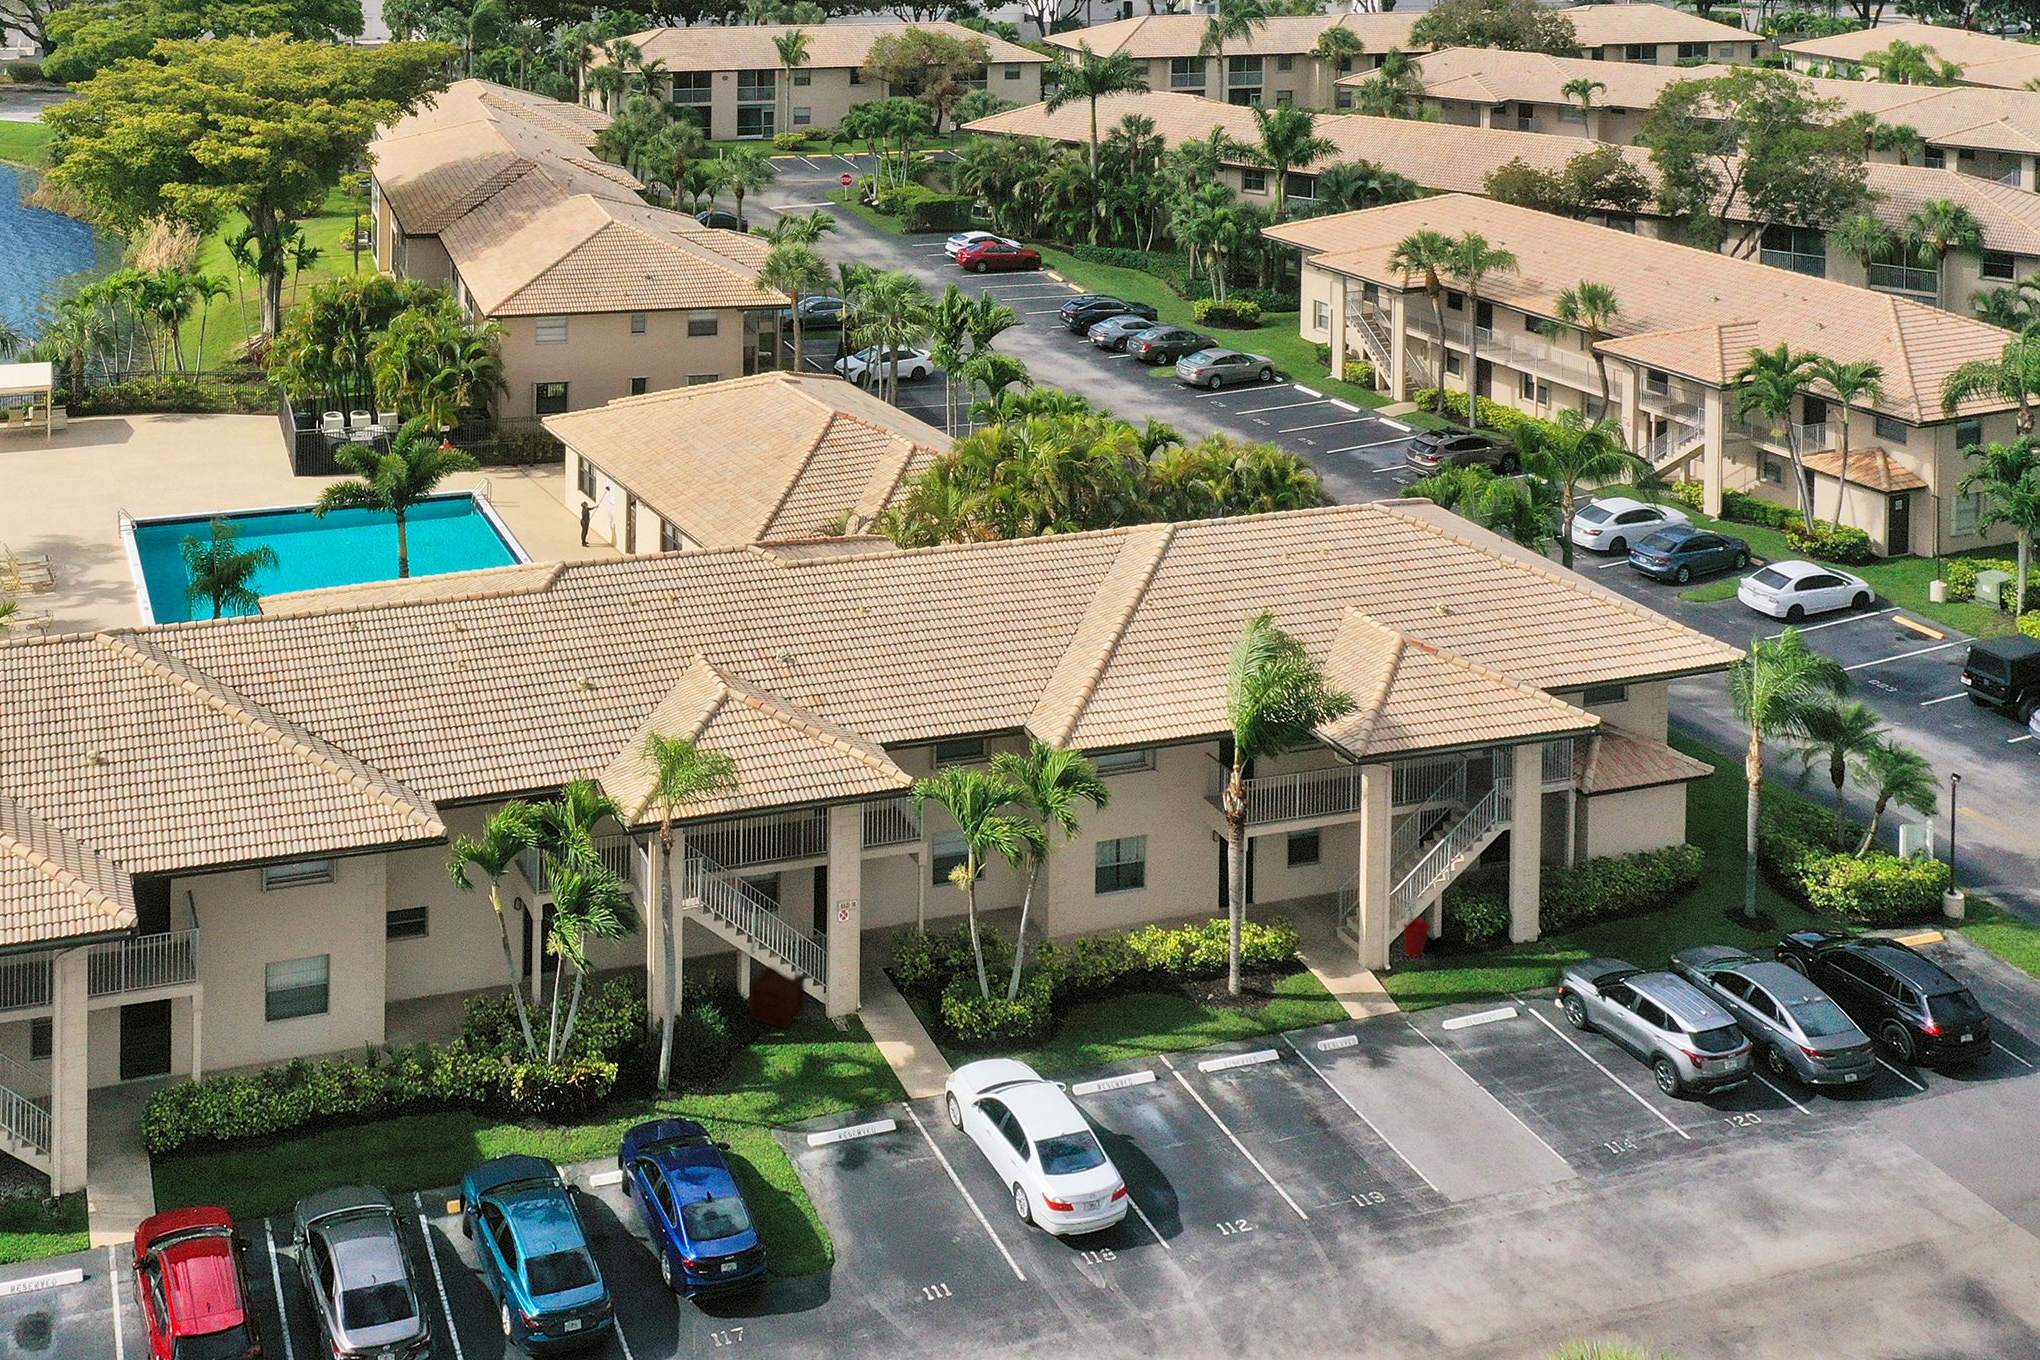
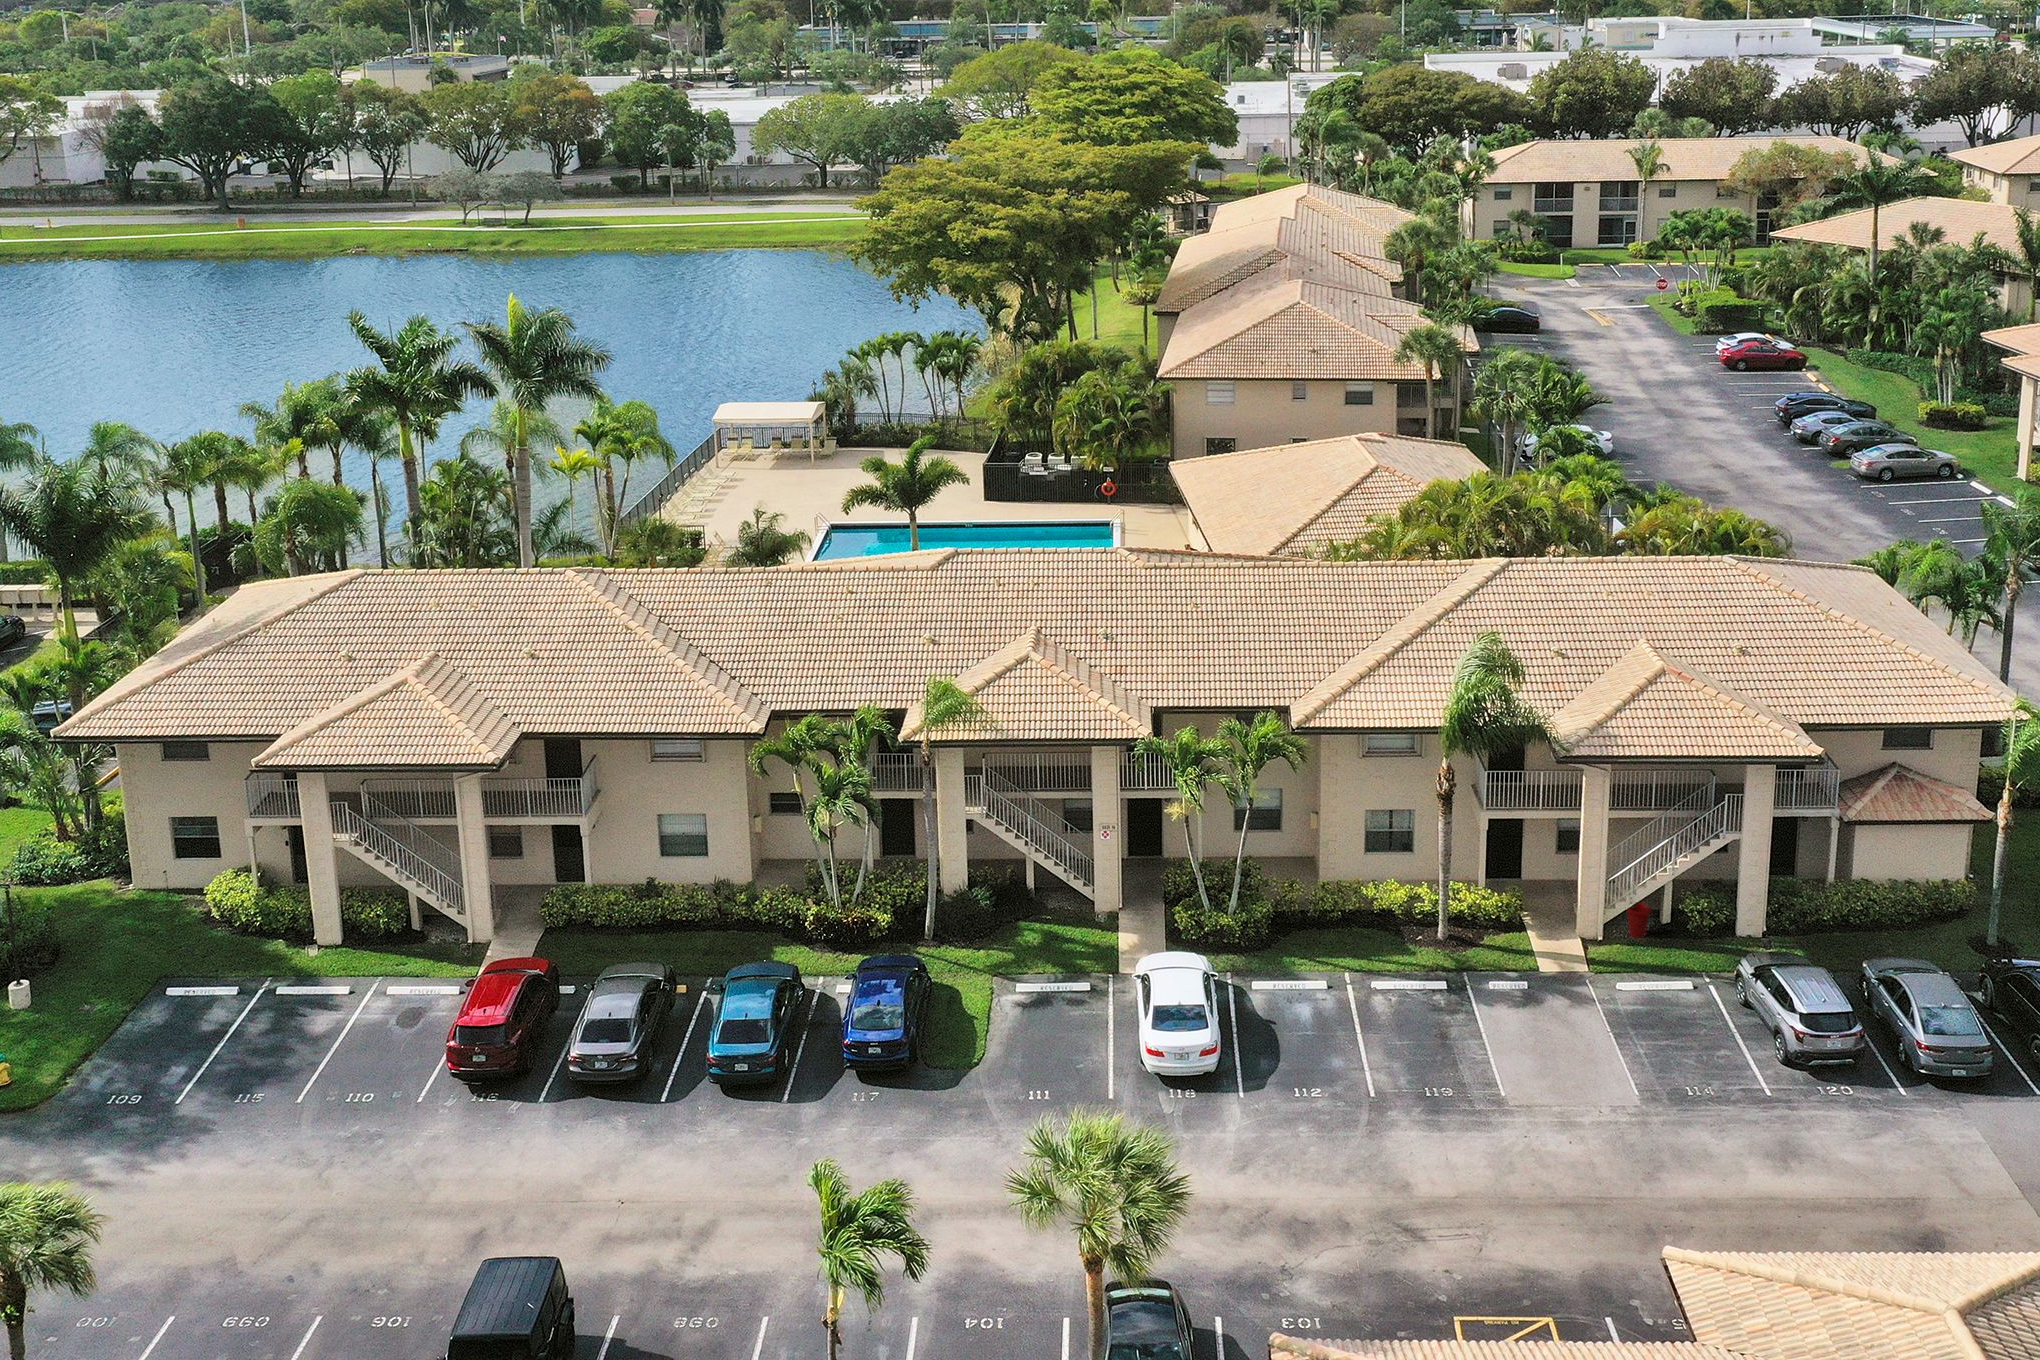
wooden crate: present [749,967,805,1029] -> none [1031,866,1079,917]

